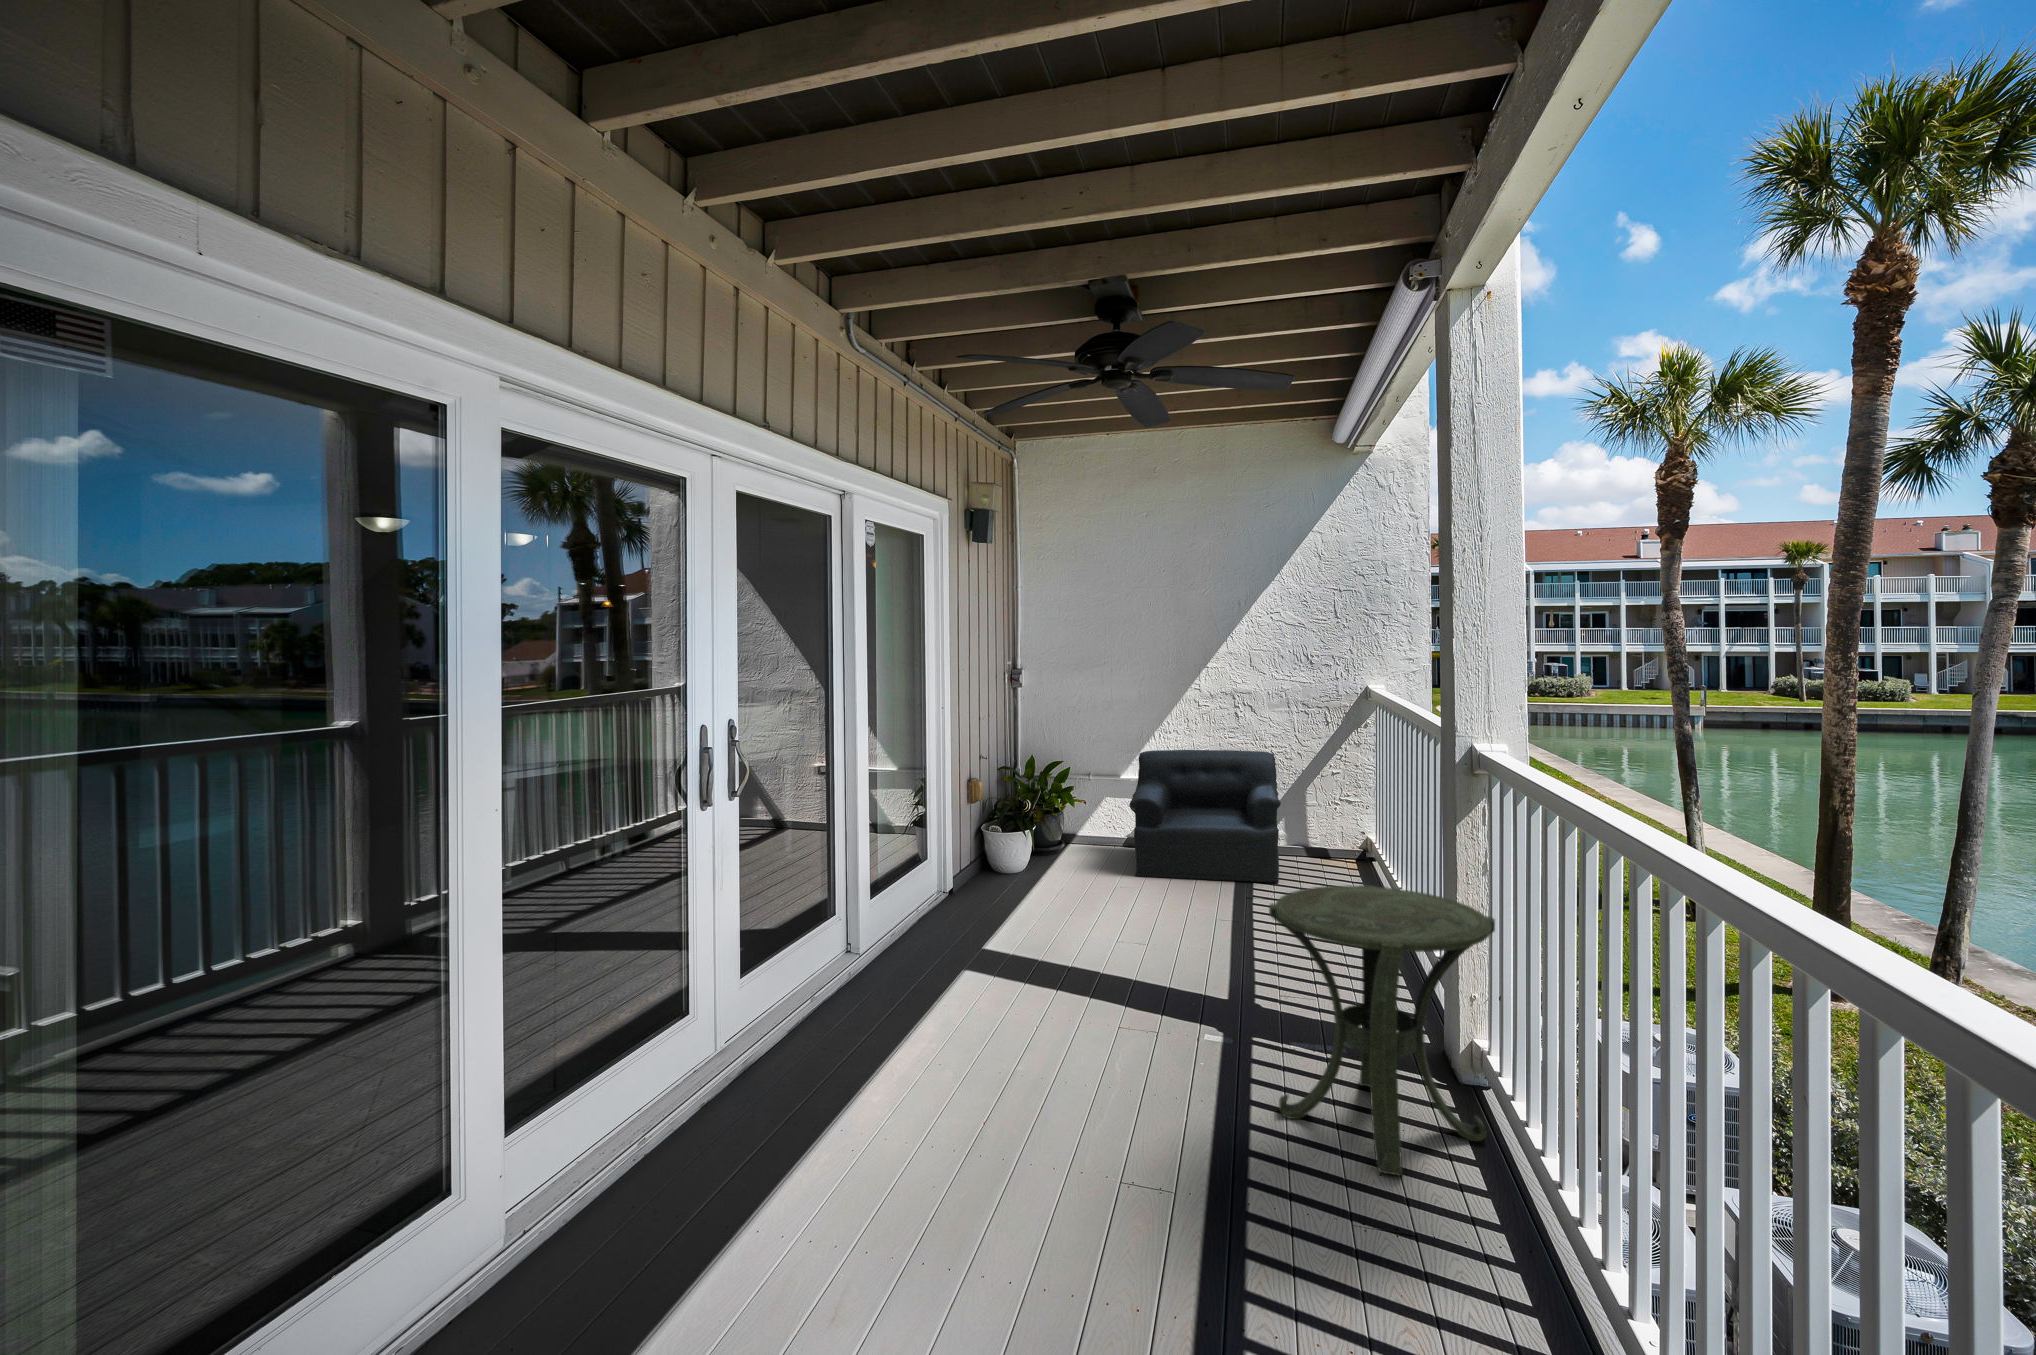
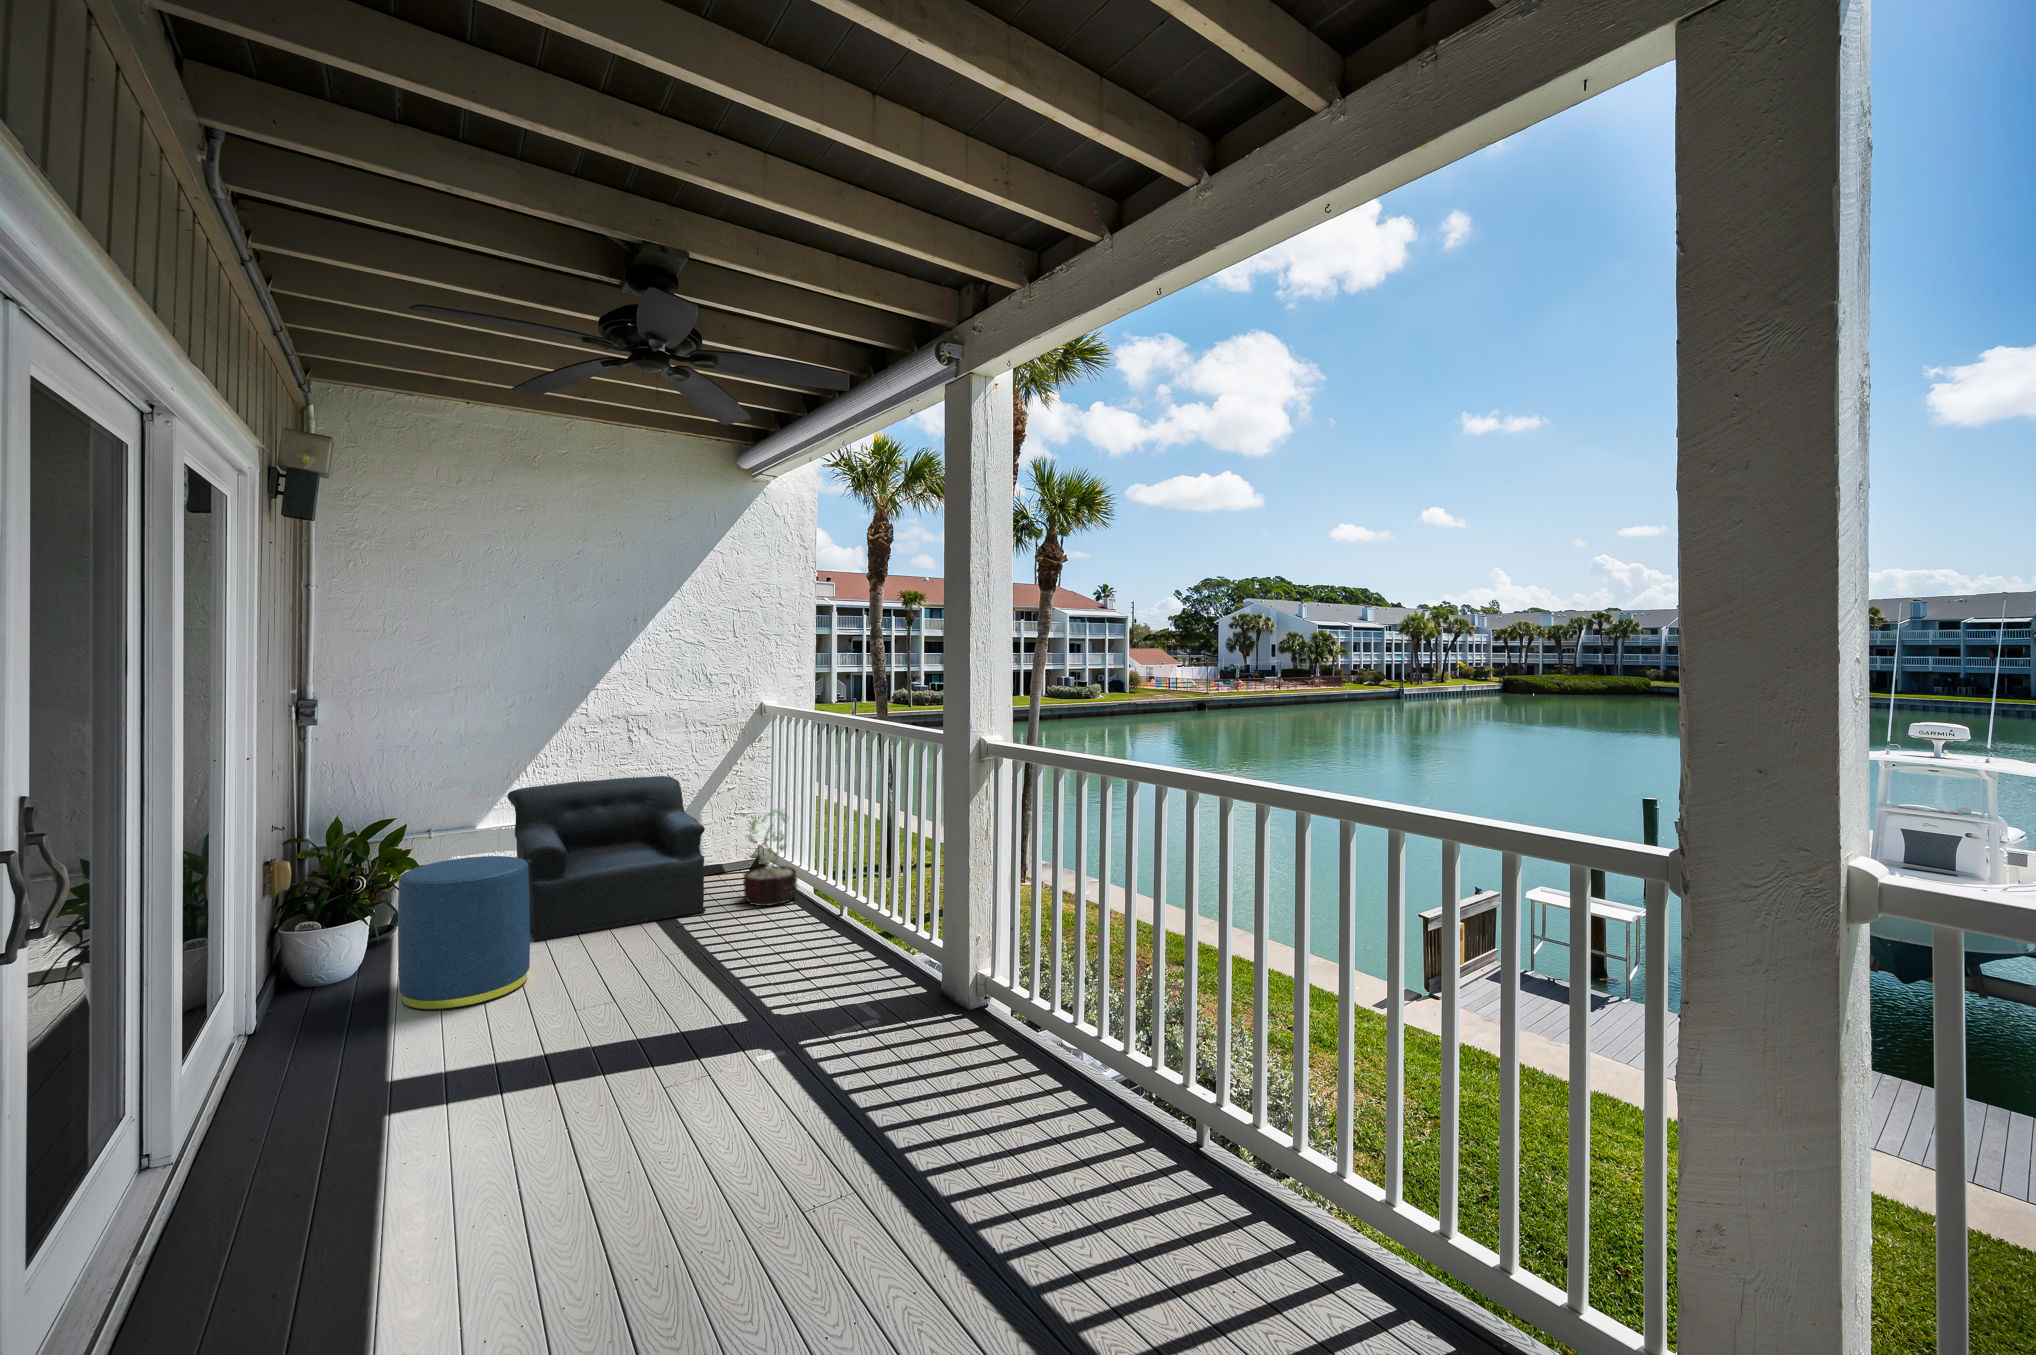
decorative plant: none [1319,794,1377,892] -> present [744,810,797,906]
ottoman: none [1029,797,1112,907] -> present [398,856,530,1010]
side table: present [1269,885,1495,1175] -> none [913,895,1099,1165]

